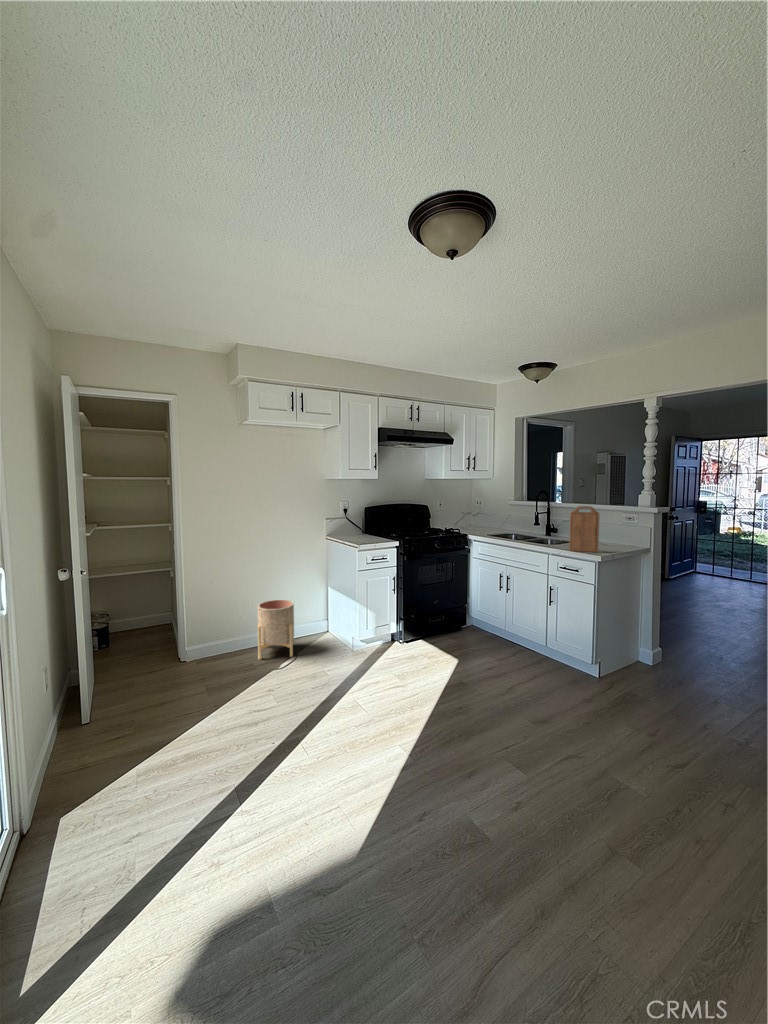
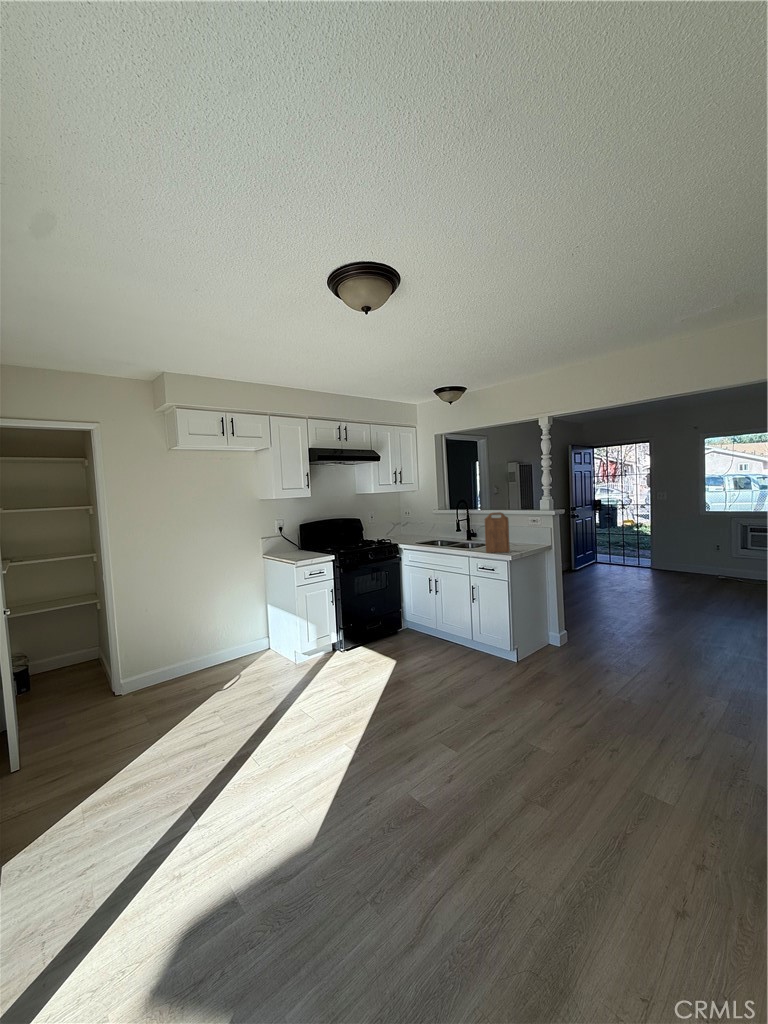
planter: present [257,600,294,660] -> none [197,621,237,683]

